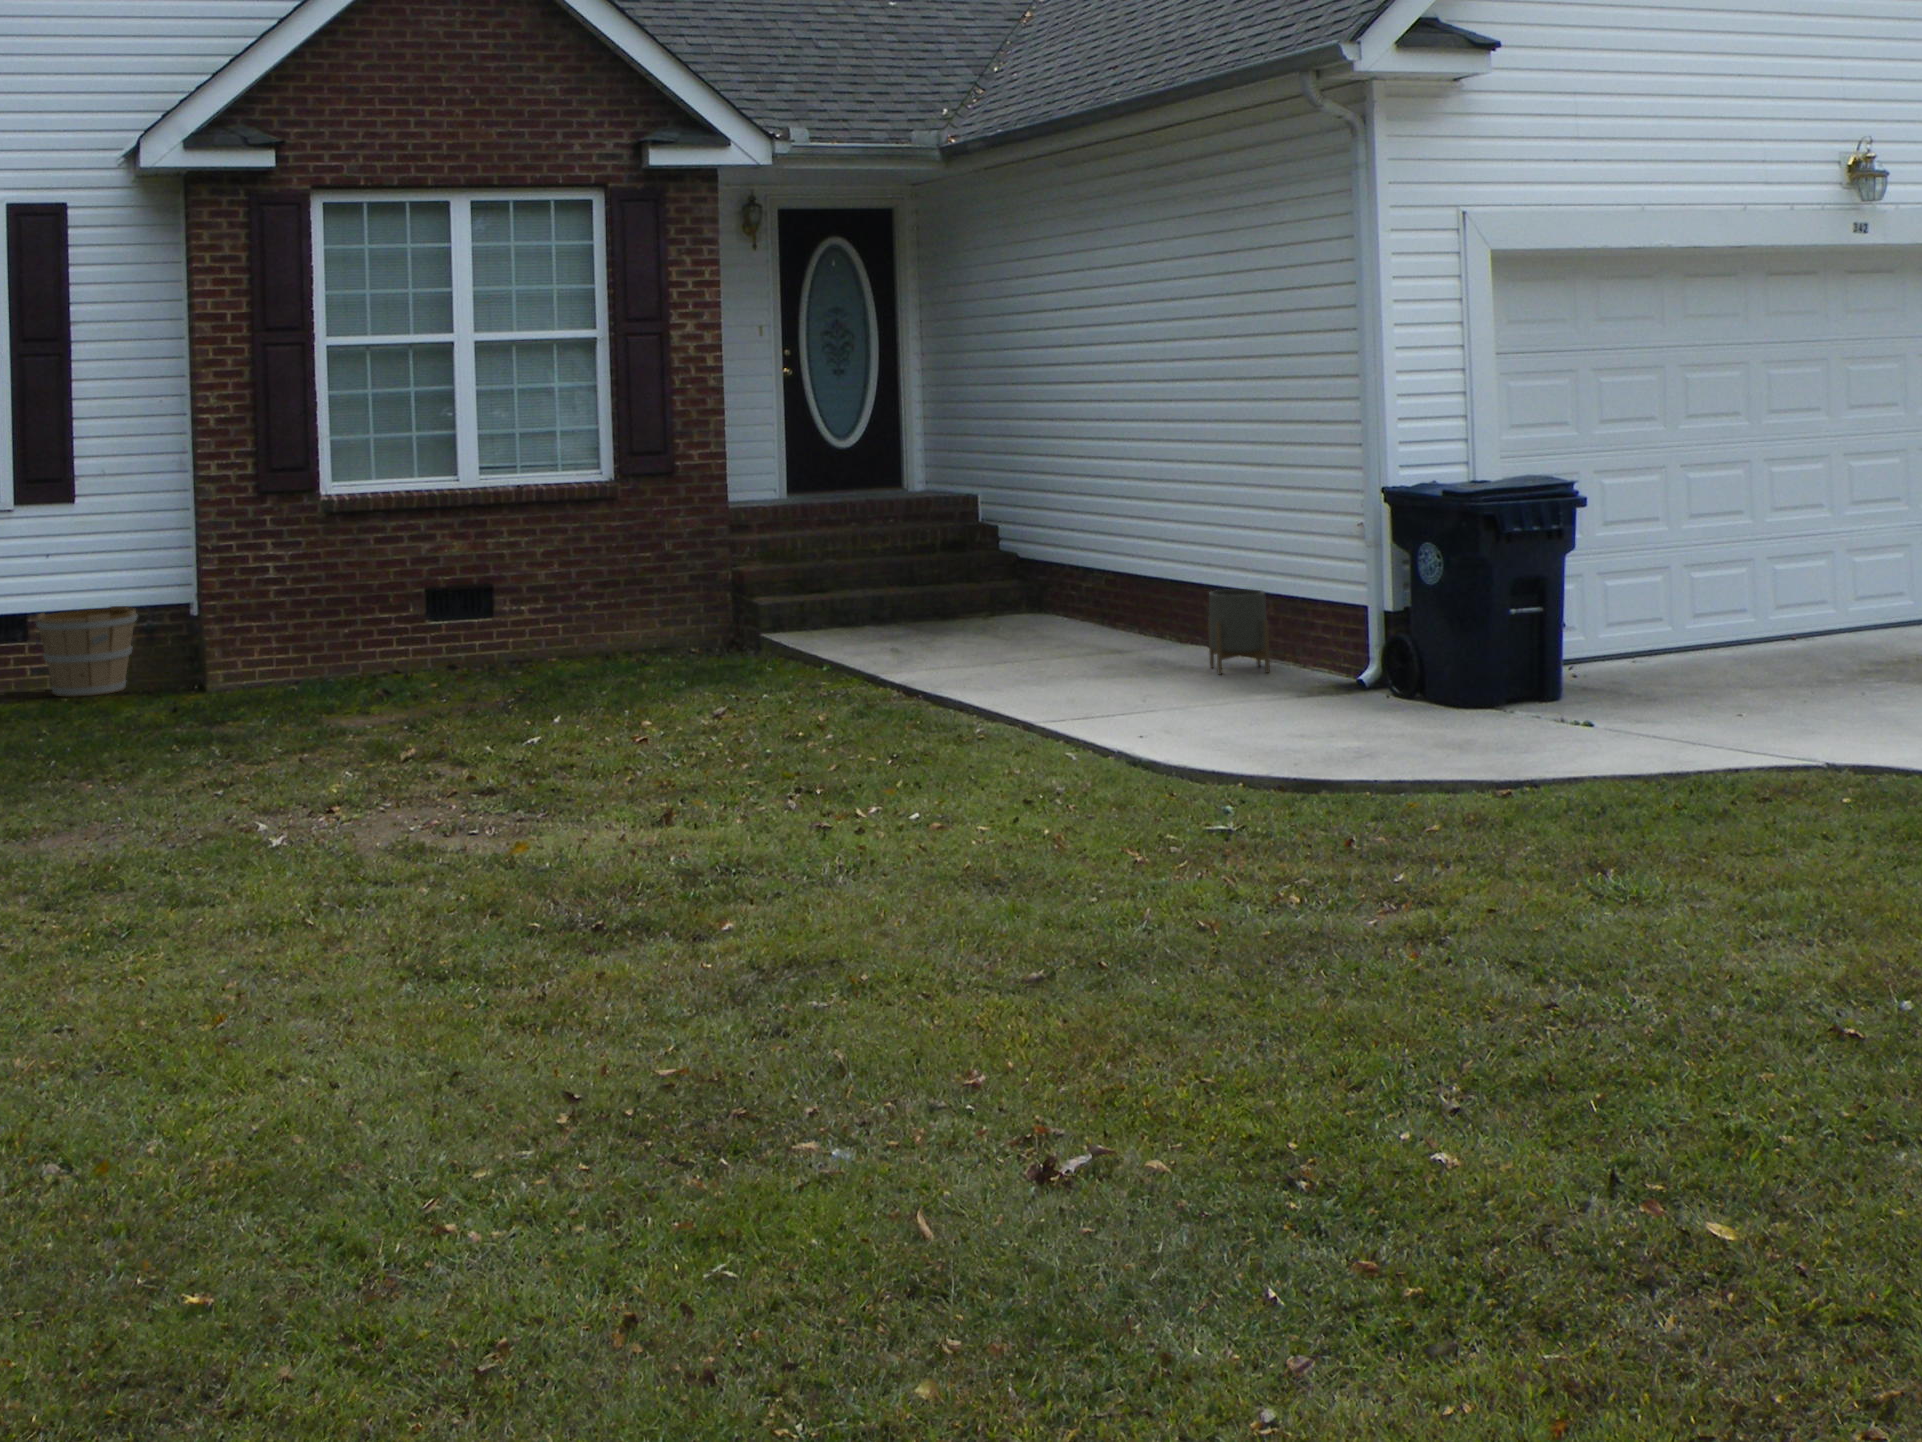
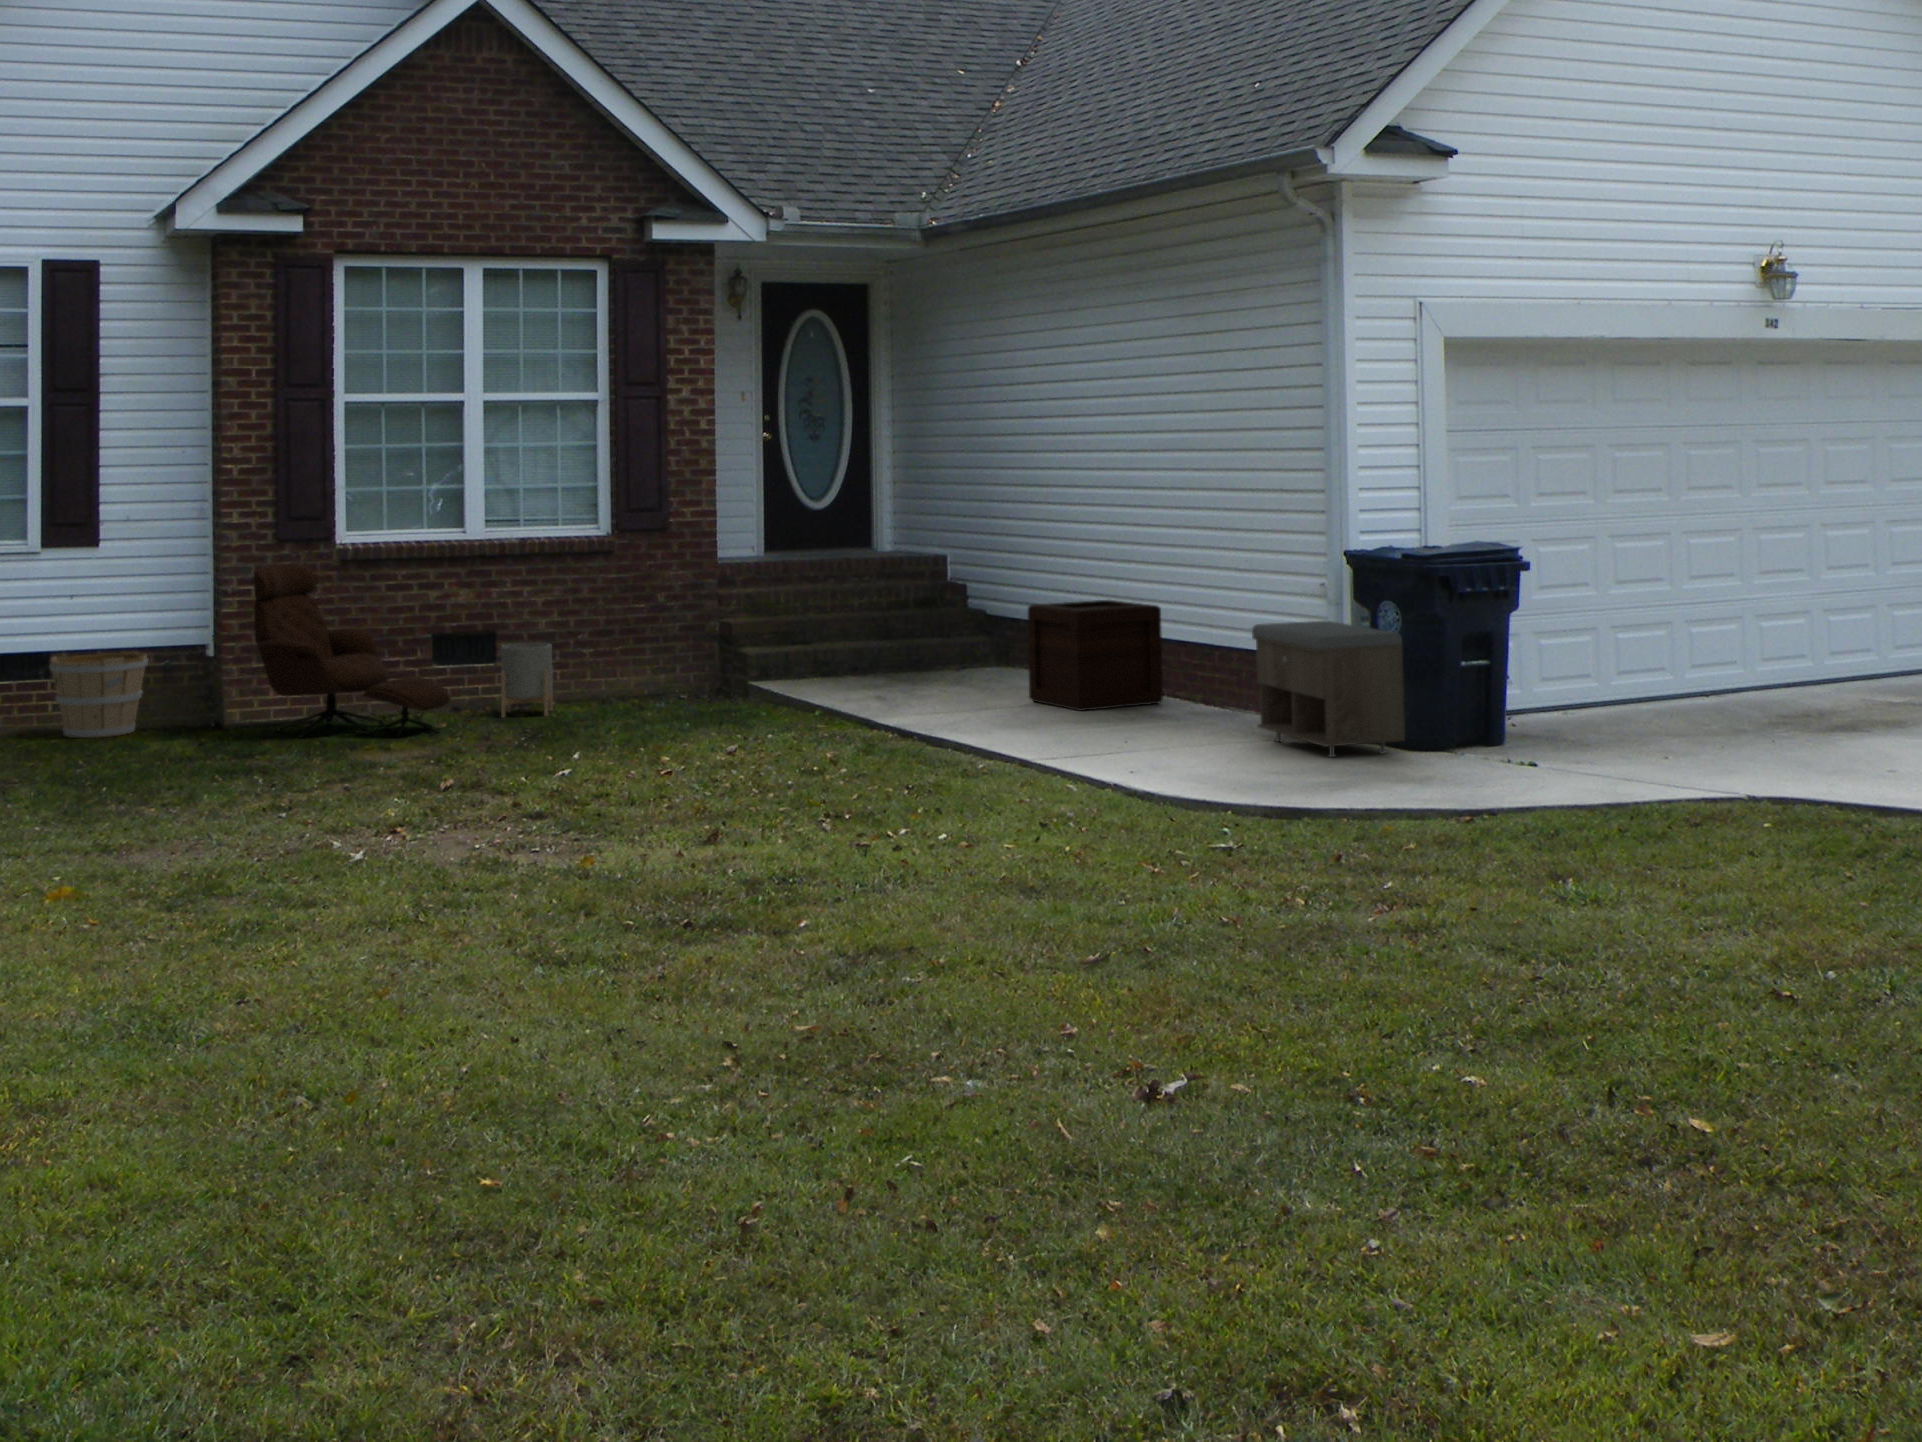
lounge chair: none [237,514,443,695] -> present [253,563,450,737]
wooden crate: none [1050,542,1195,662] -> present [1028,600,1163,711]
storage bench: none [1278,566,1444,717] -> present [1252,621,1405,757]
planter: present [1208,589,1270,675] -> present [501,643,553,718]

